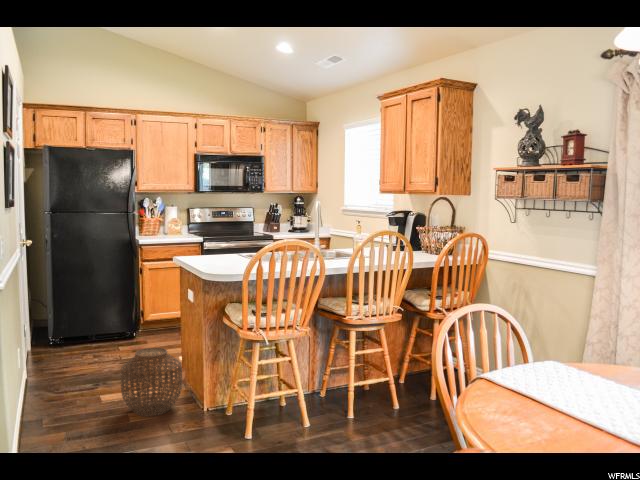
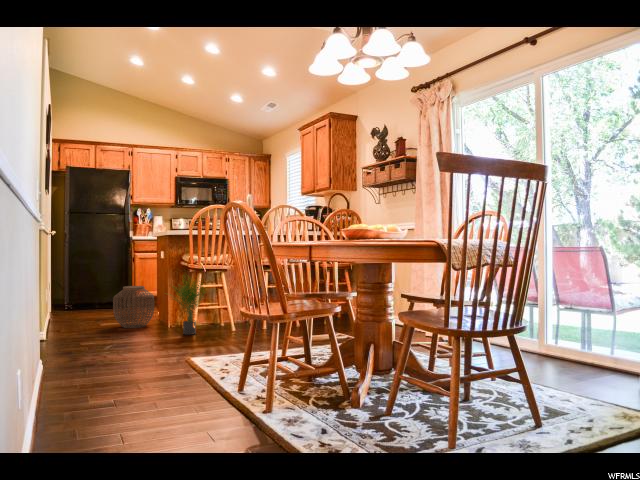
potted plant: none [201,346,276,449] -> present [175,278,203,335]

